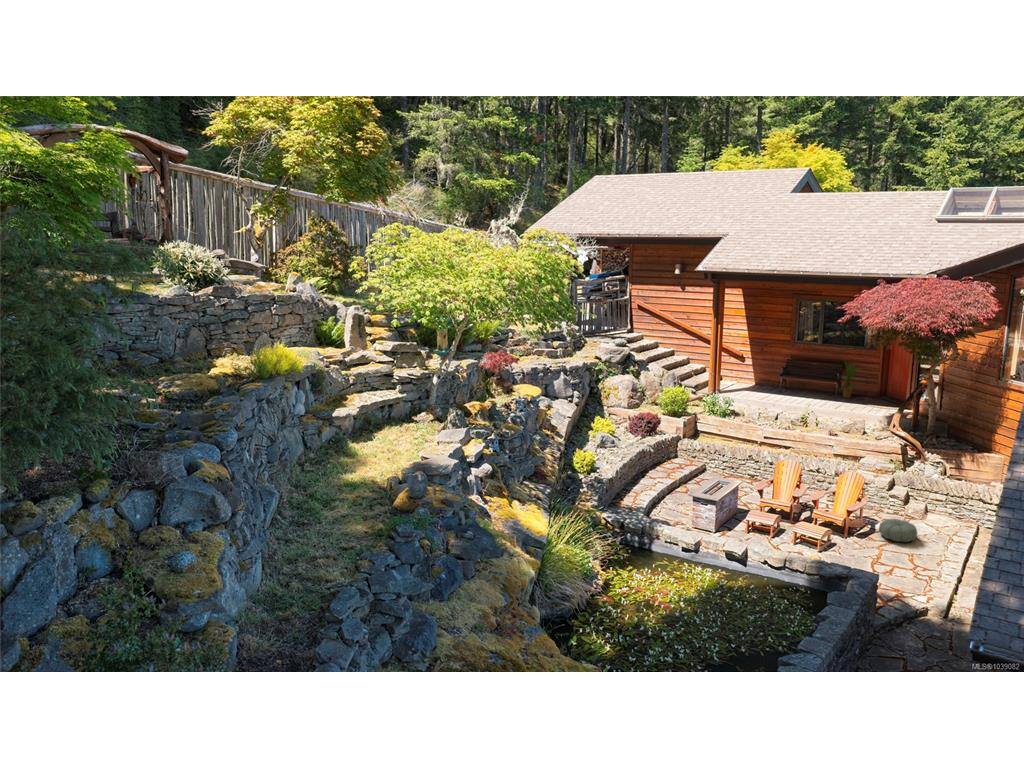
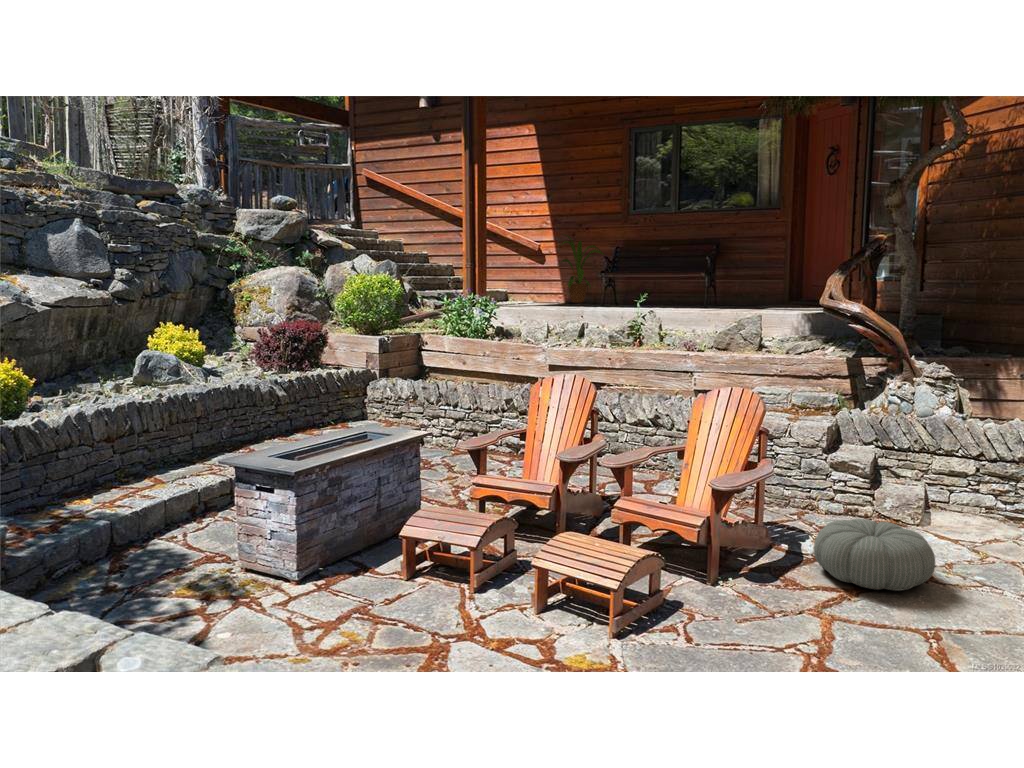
house plant: present [841,361,860,398] -> present [562,236,603,303]

